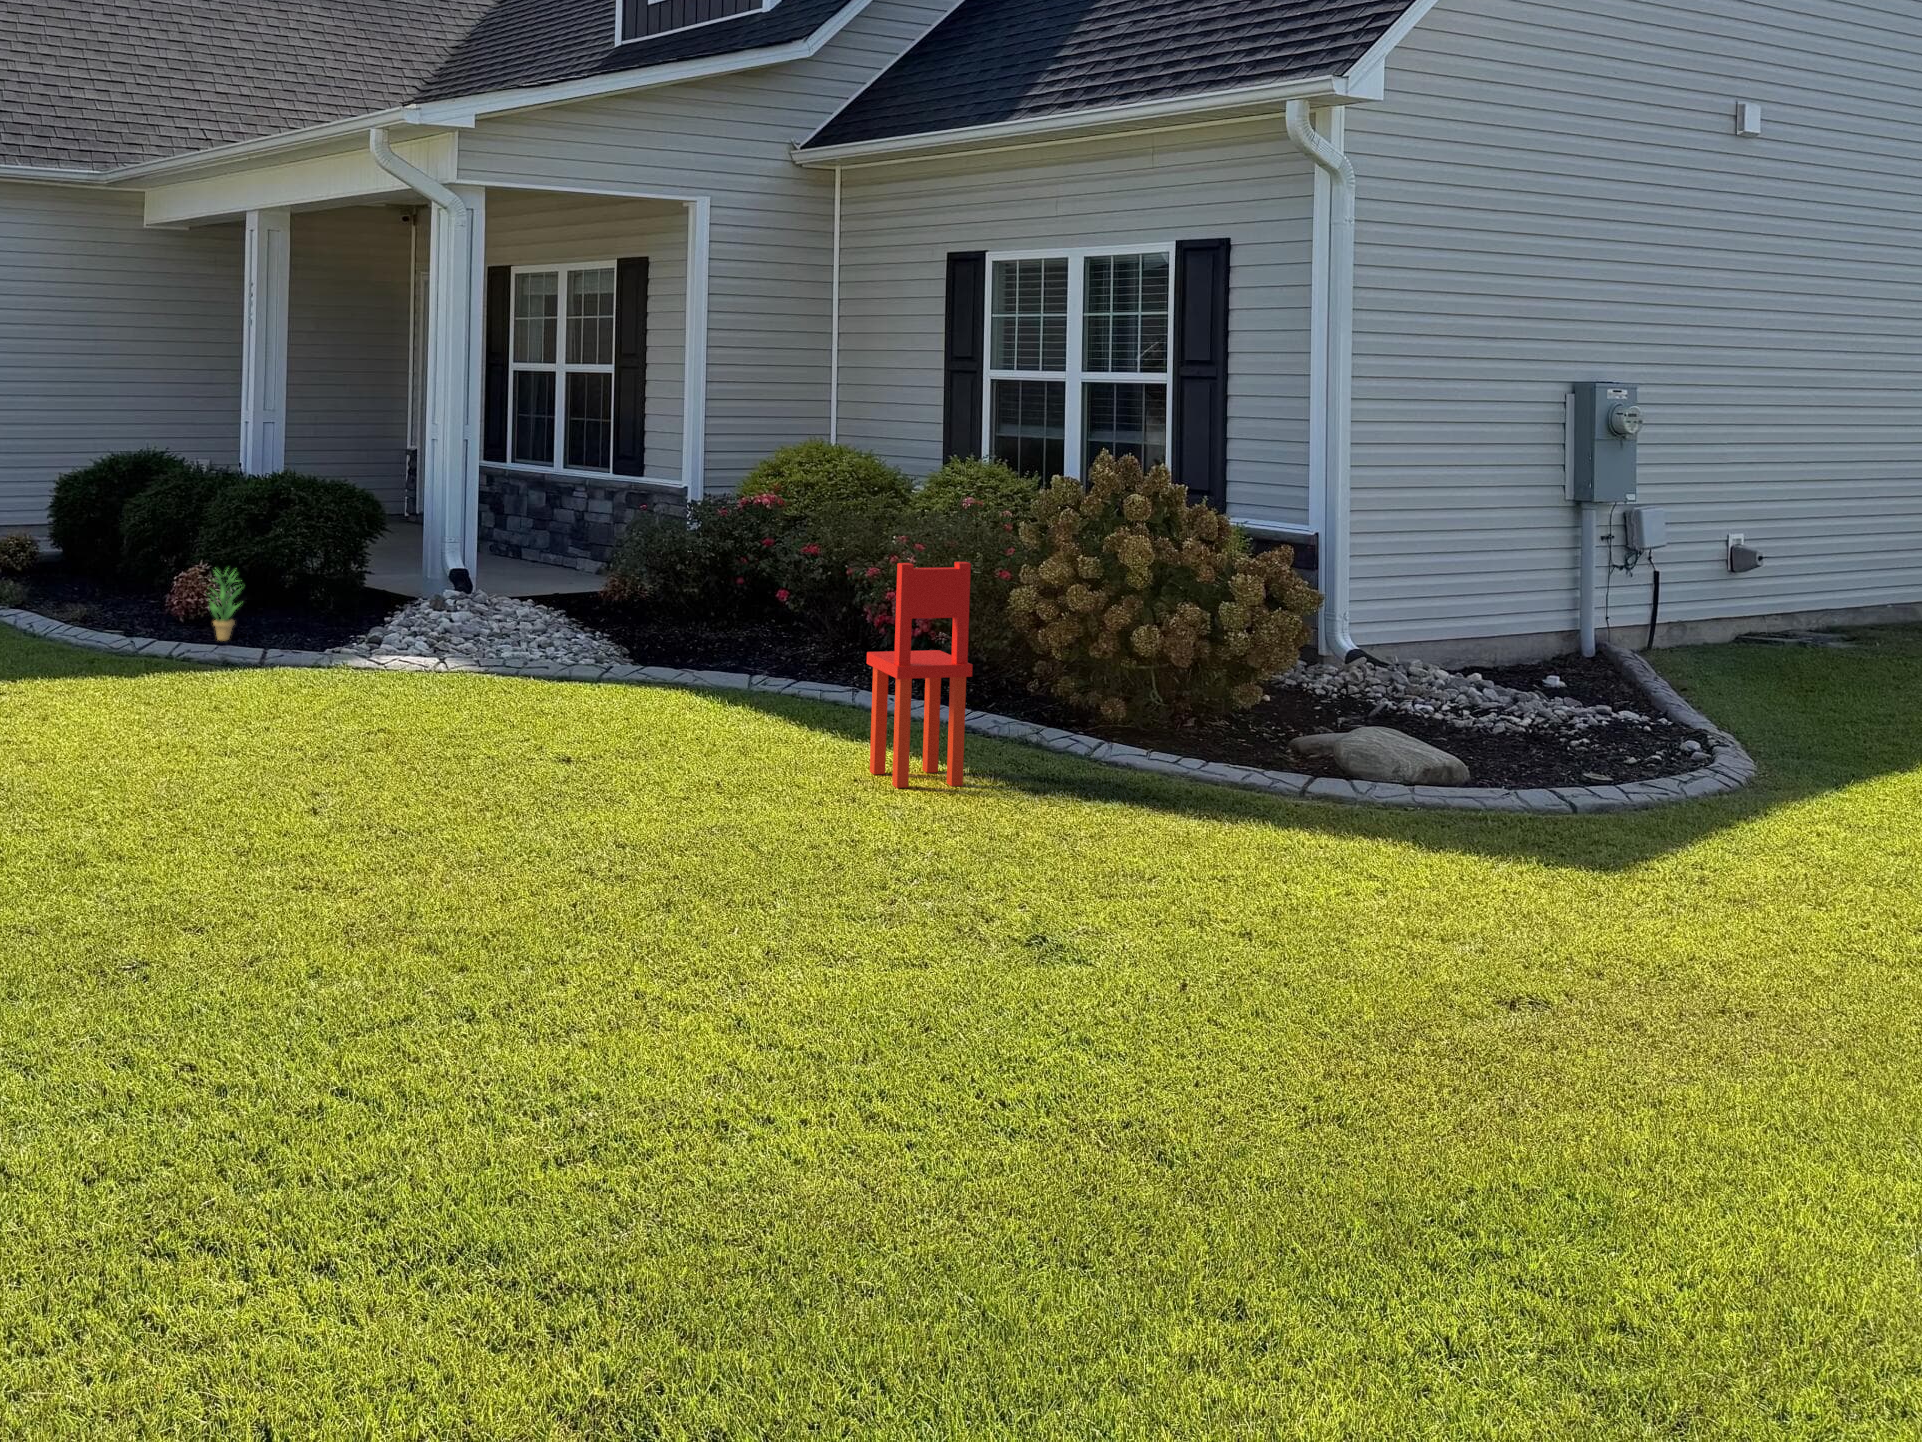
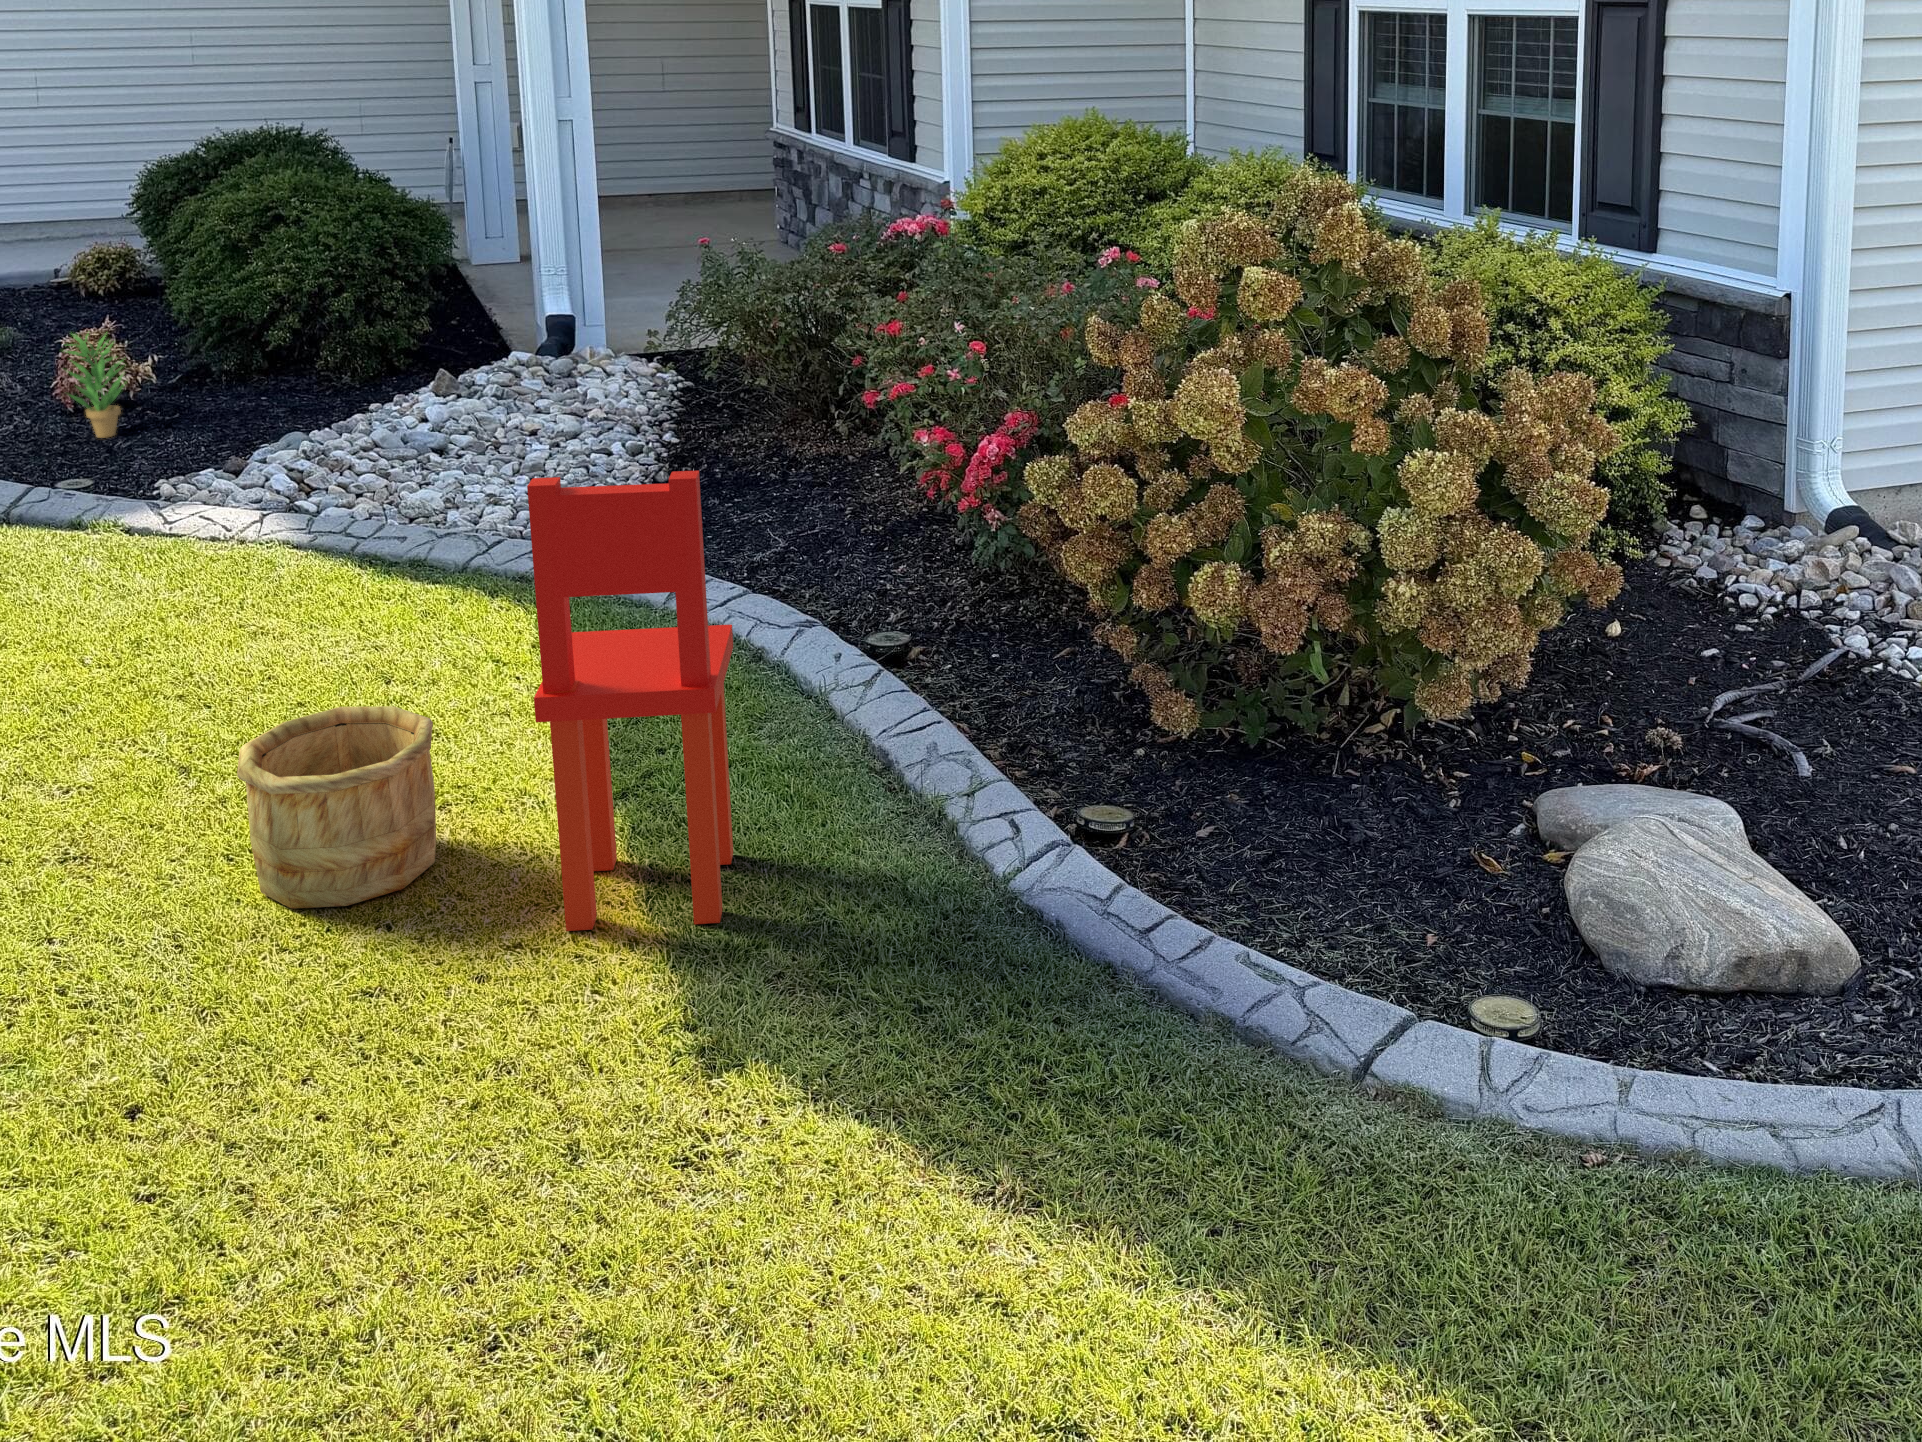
wooden bucket: none [715,696,804,784] -> present [237,706,436,908]

